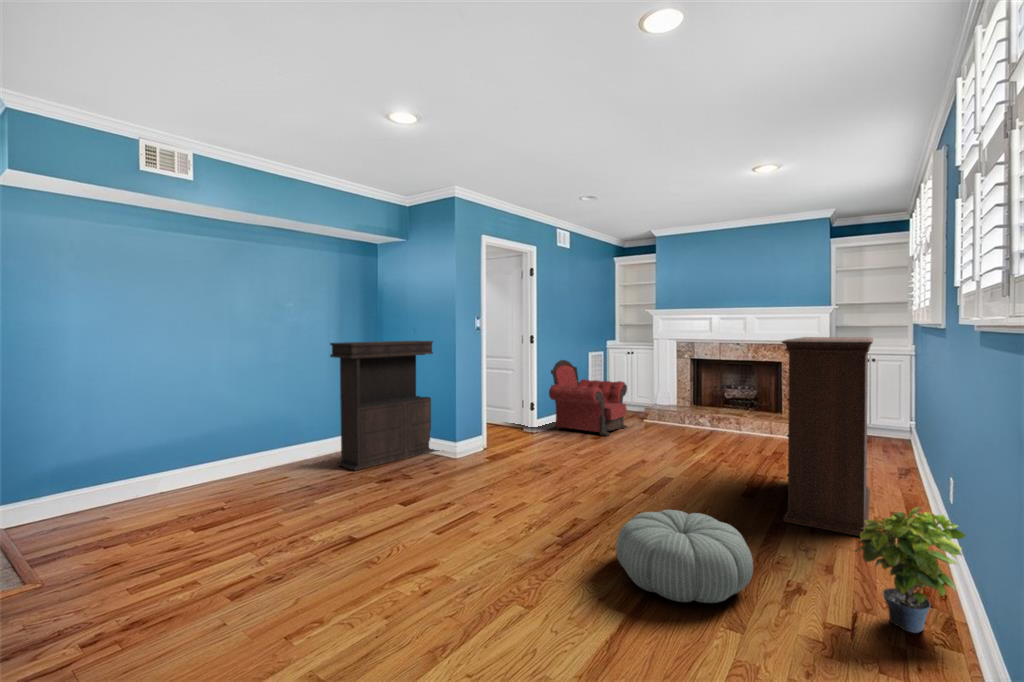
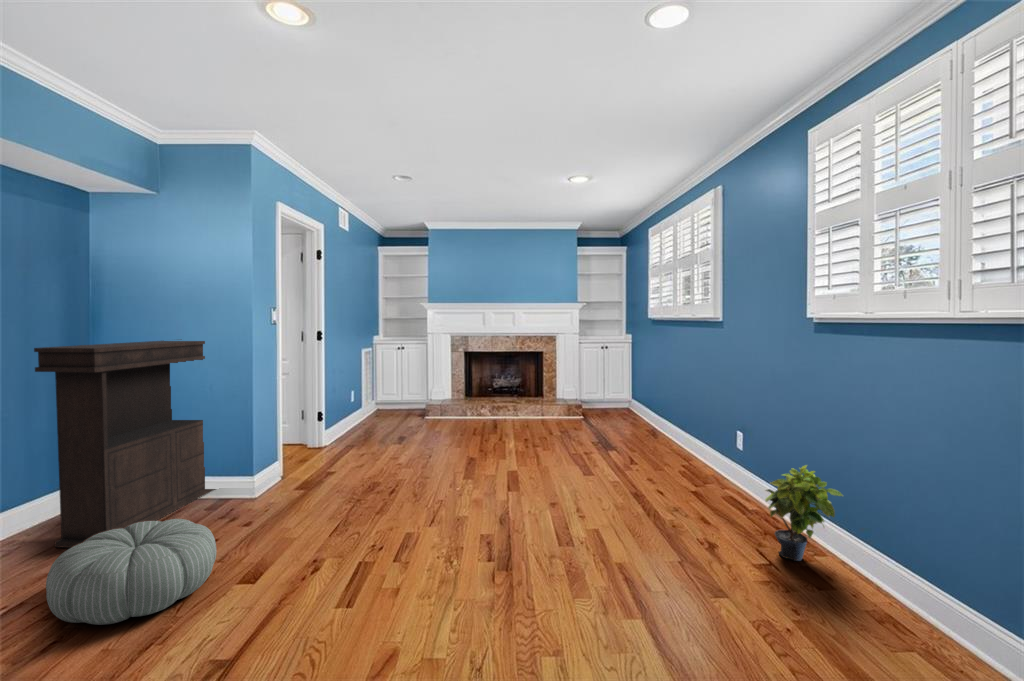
bookshelf: present [782,337,873,536] -> none [608,333,704,494]
armchair: present [549,360,627,436] -> none [337,358,418,438]
pouf: present [616,510,753,603] -> present [46,519,217,625]

